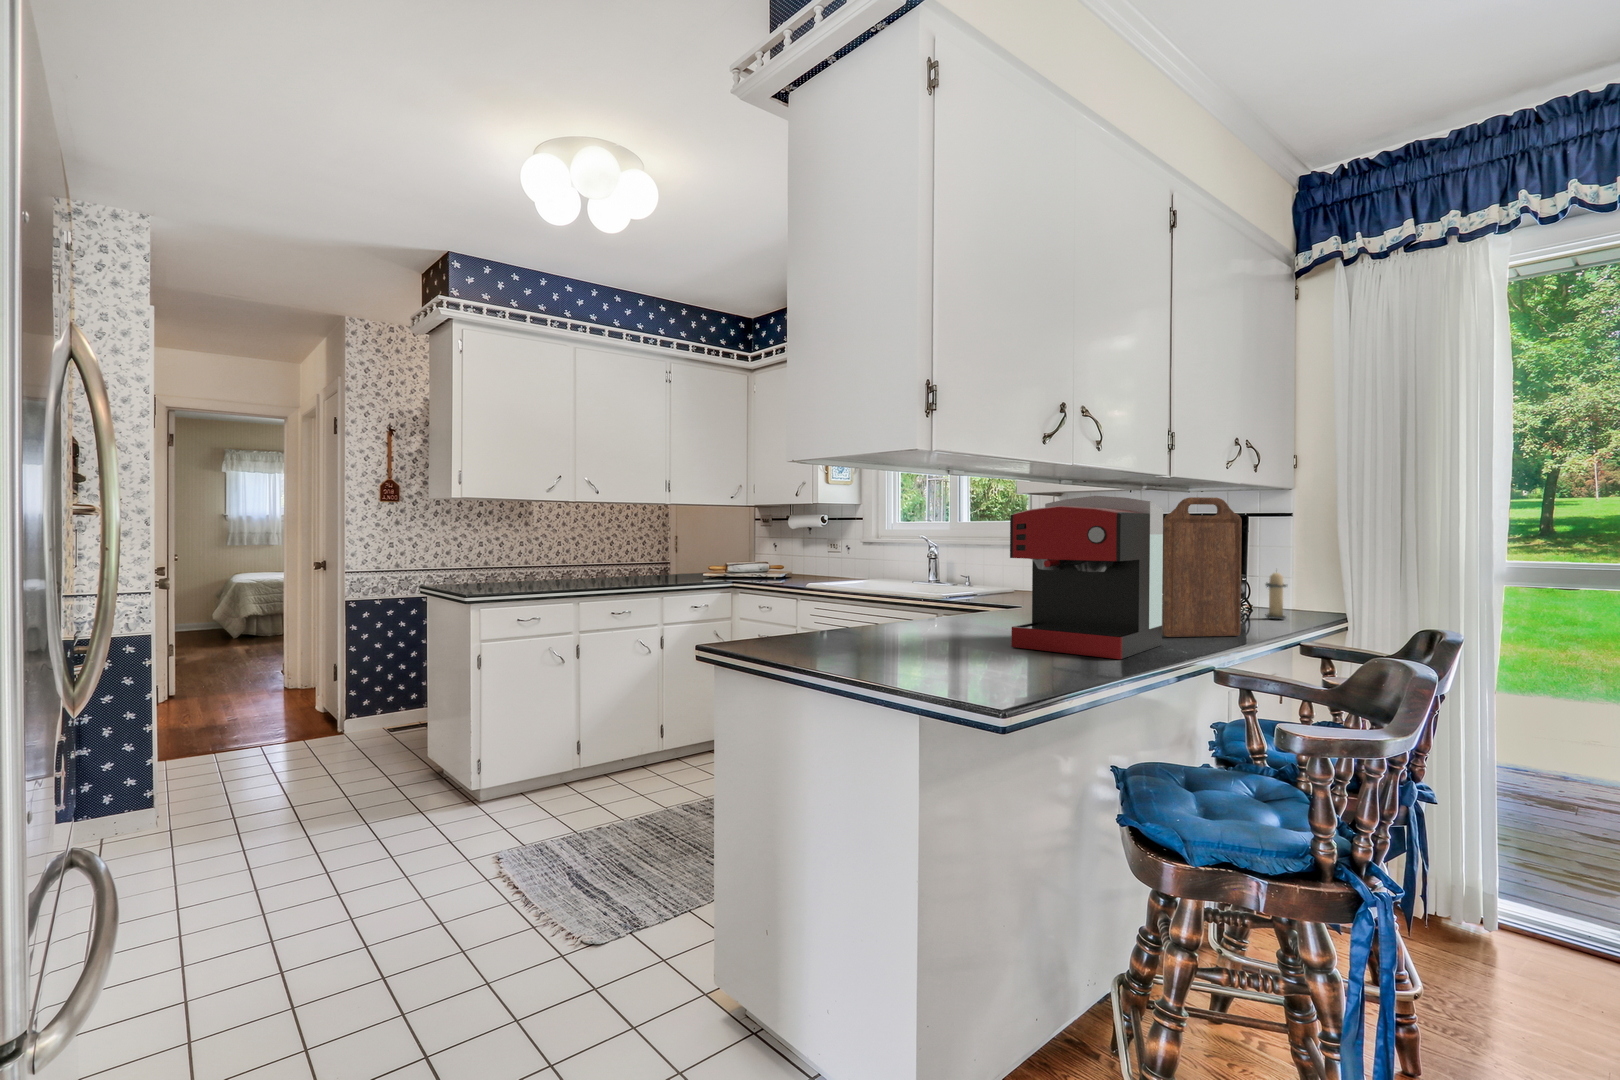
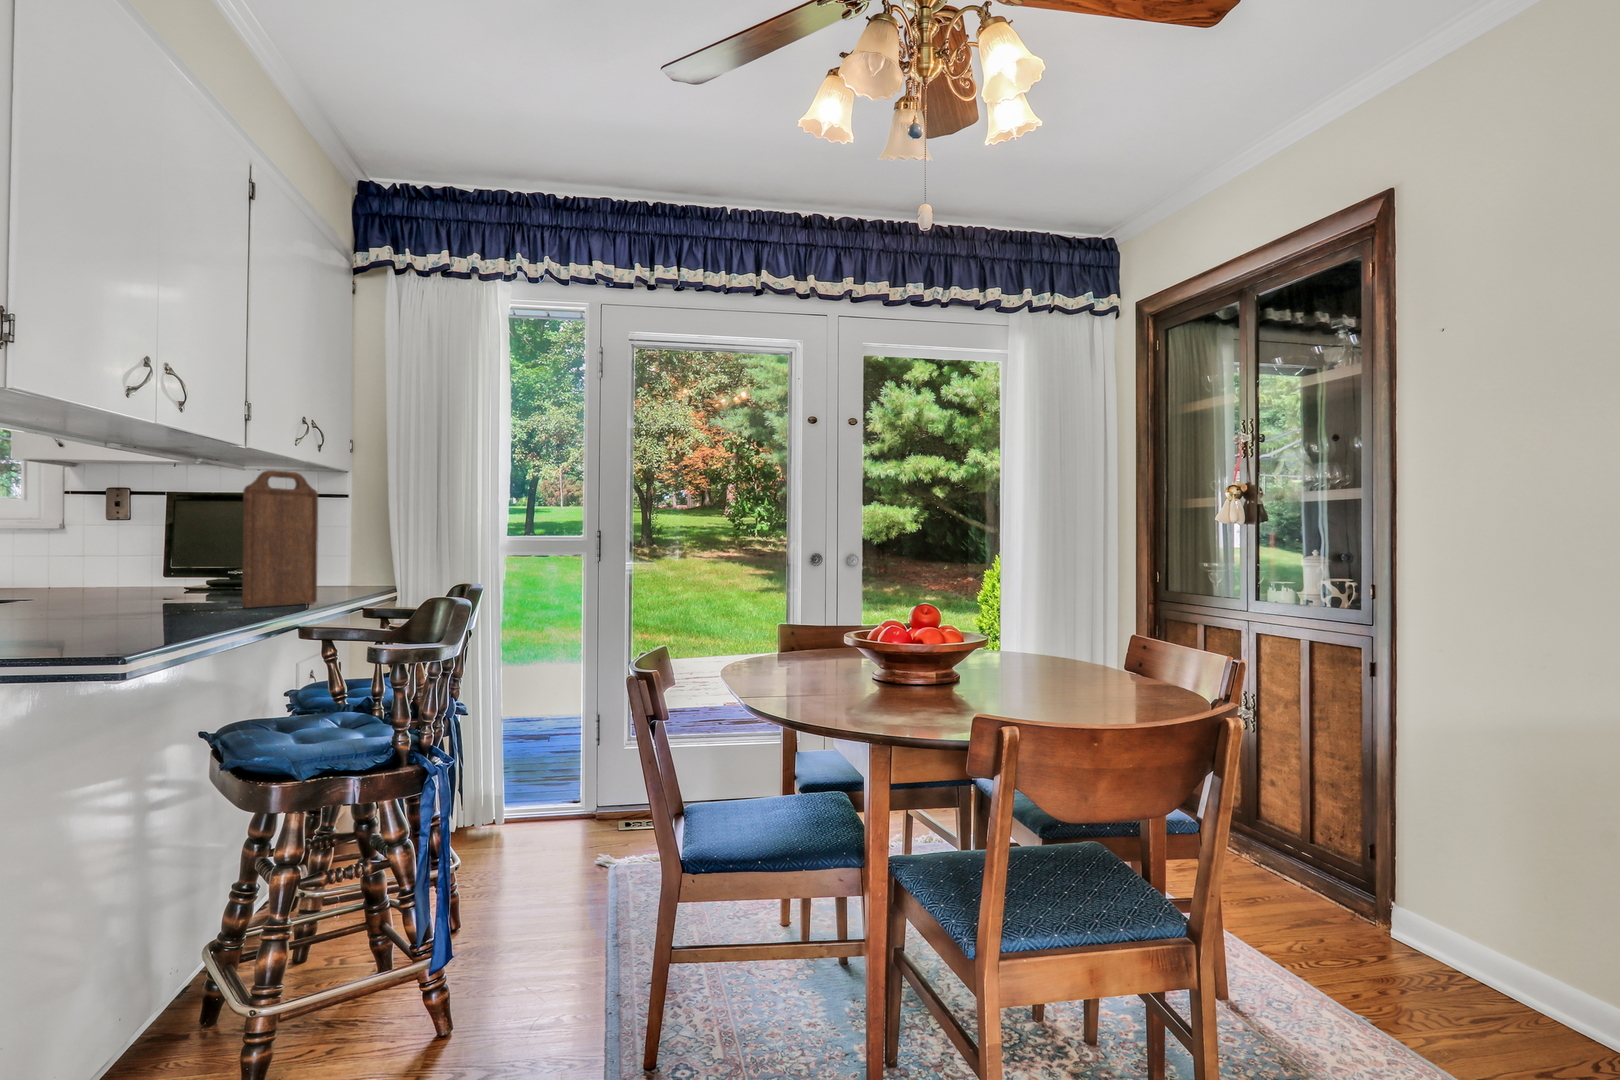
coffee maker: present [1010,496,1163,659] -> none [72,460,248,624]
candle: present [1265,572,1287,619] -> none [328,546,354,593]

